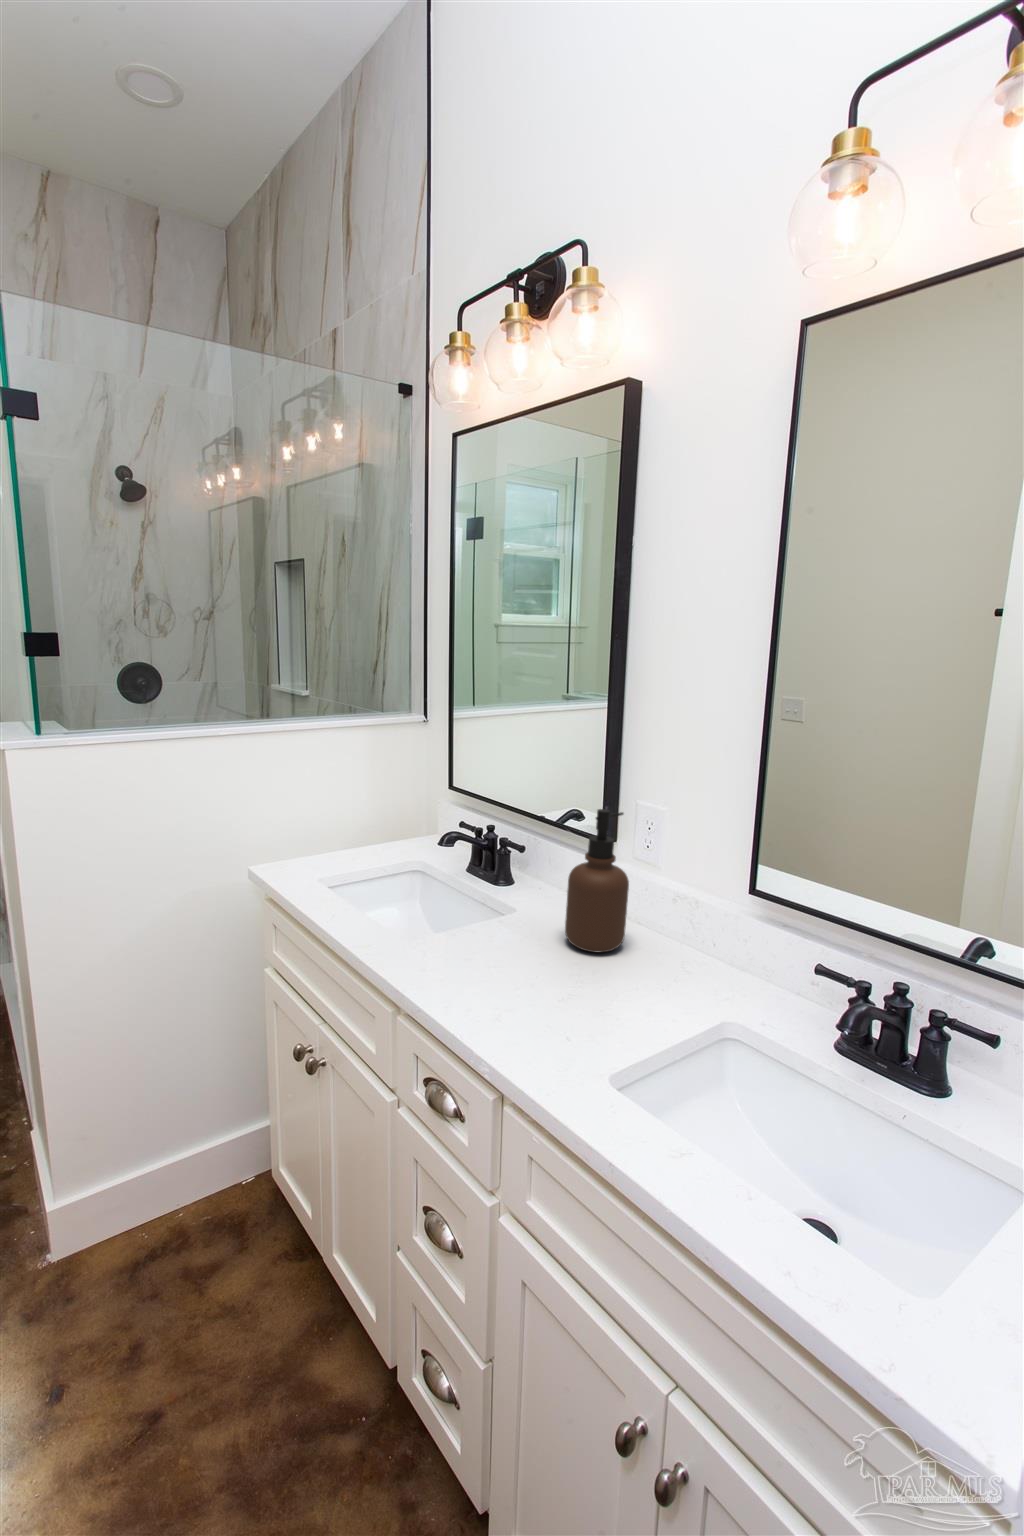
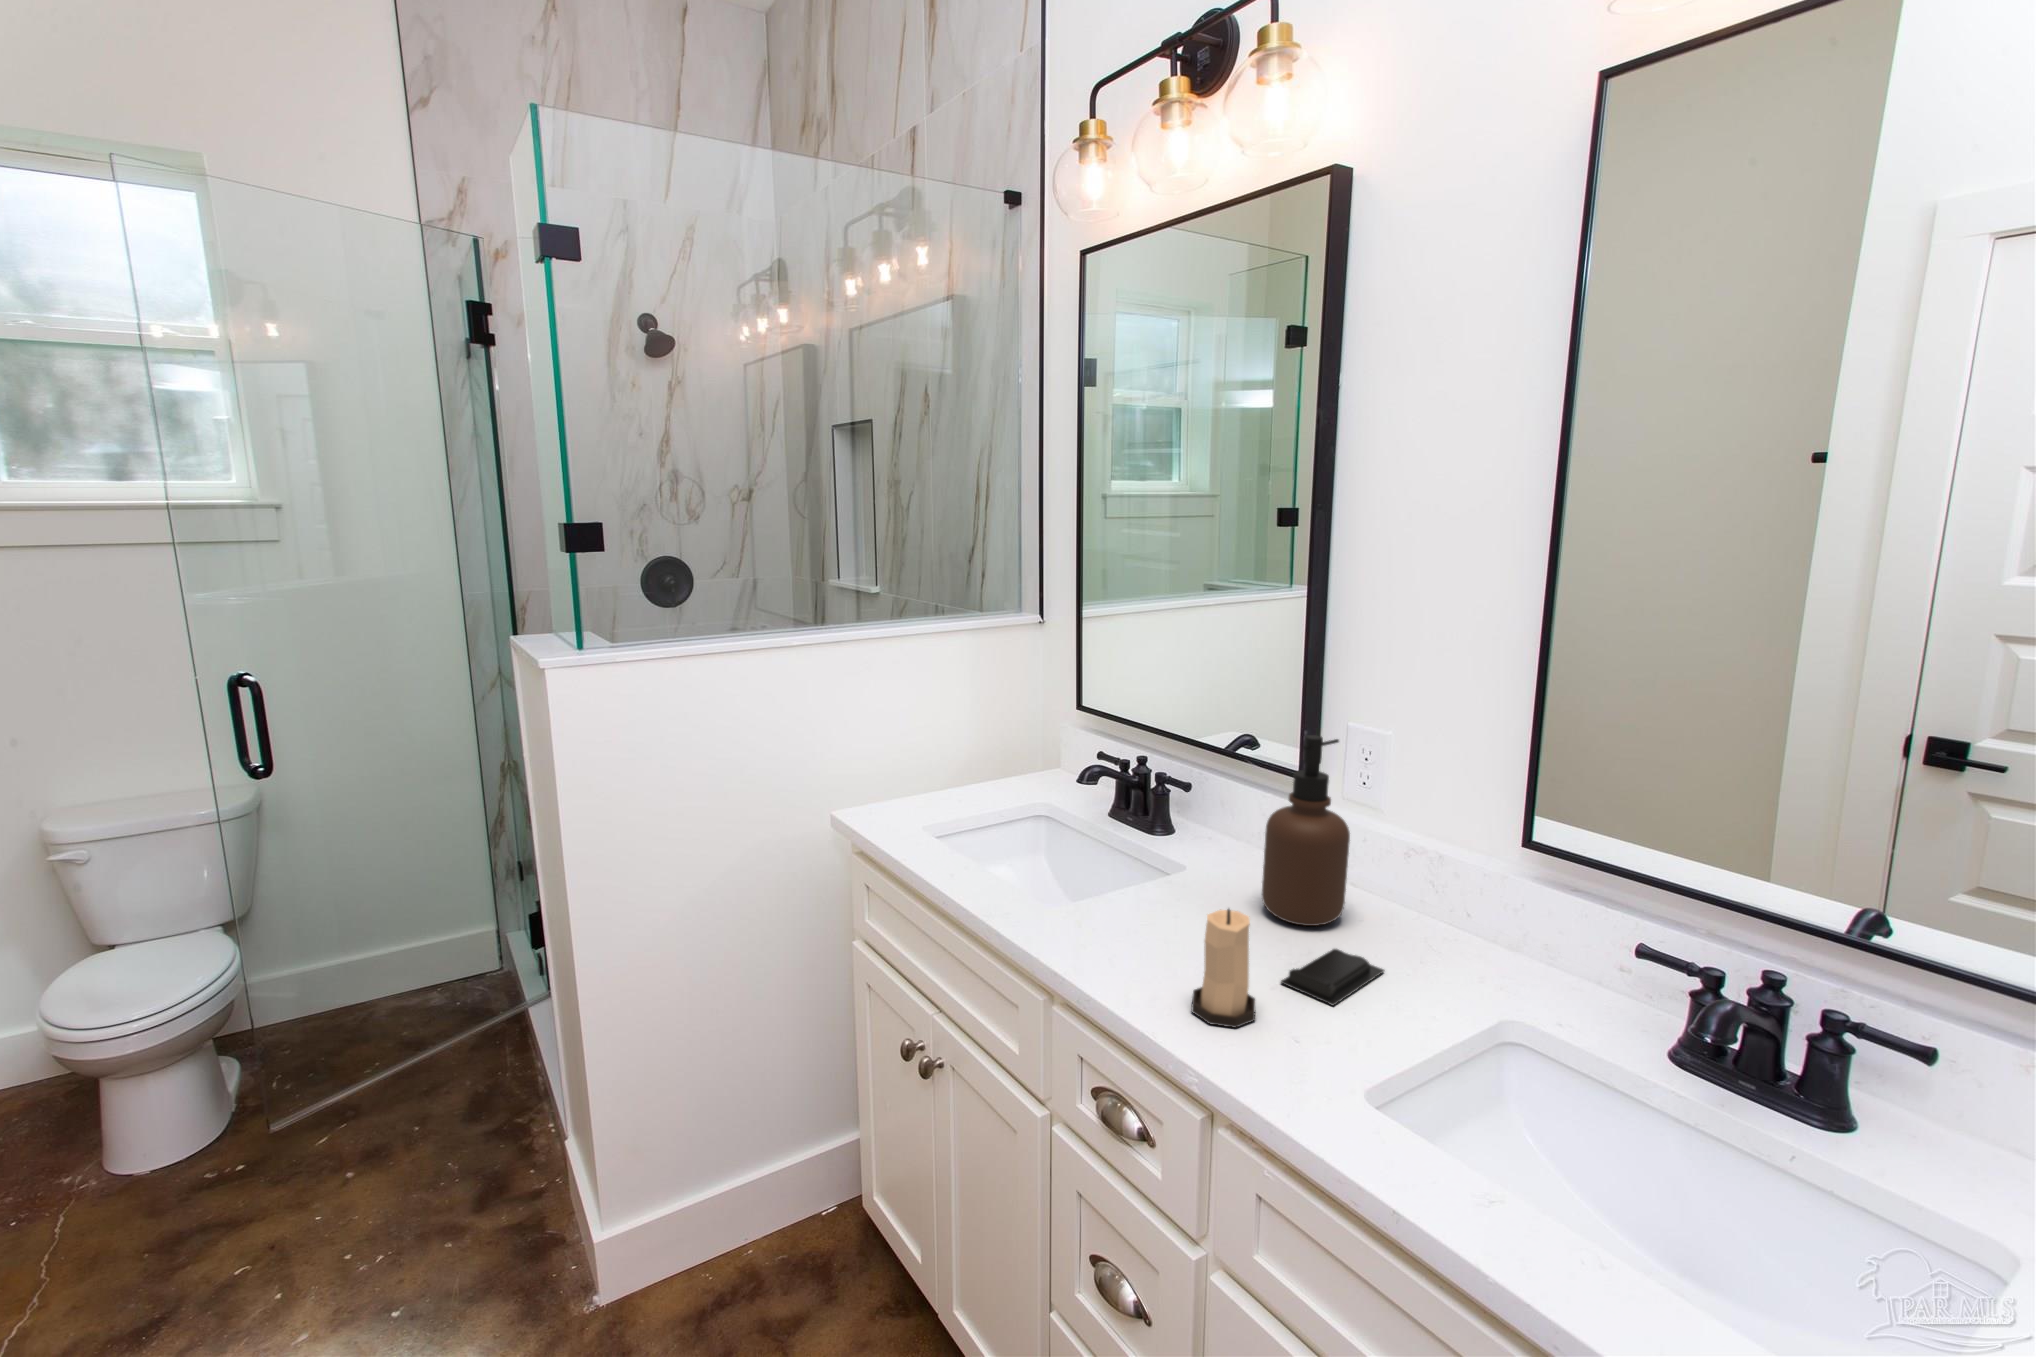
candle: none [494,939,543,1031] -> present [1191,909,1255,1028]
soap bar: none [566,969,646,1013] -> present [1281,949,1384,1005]

